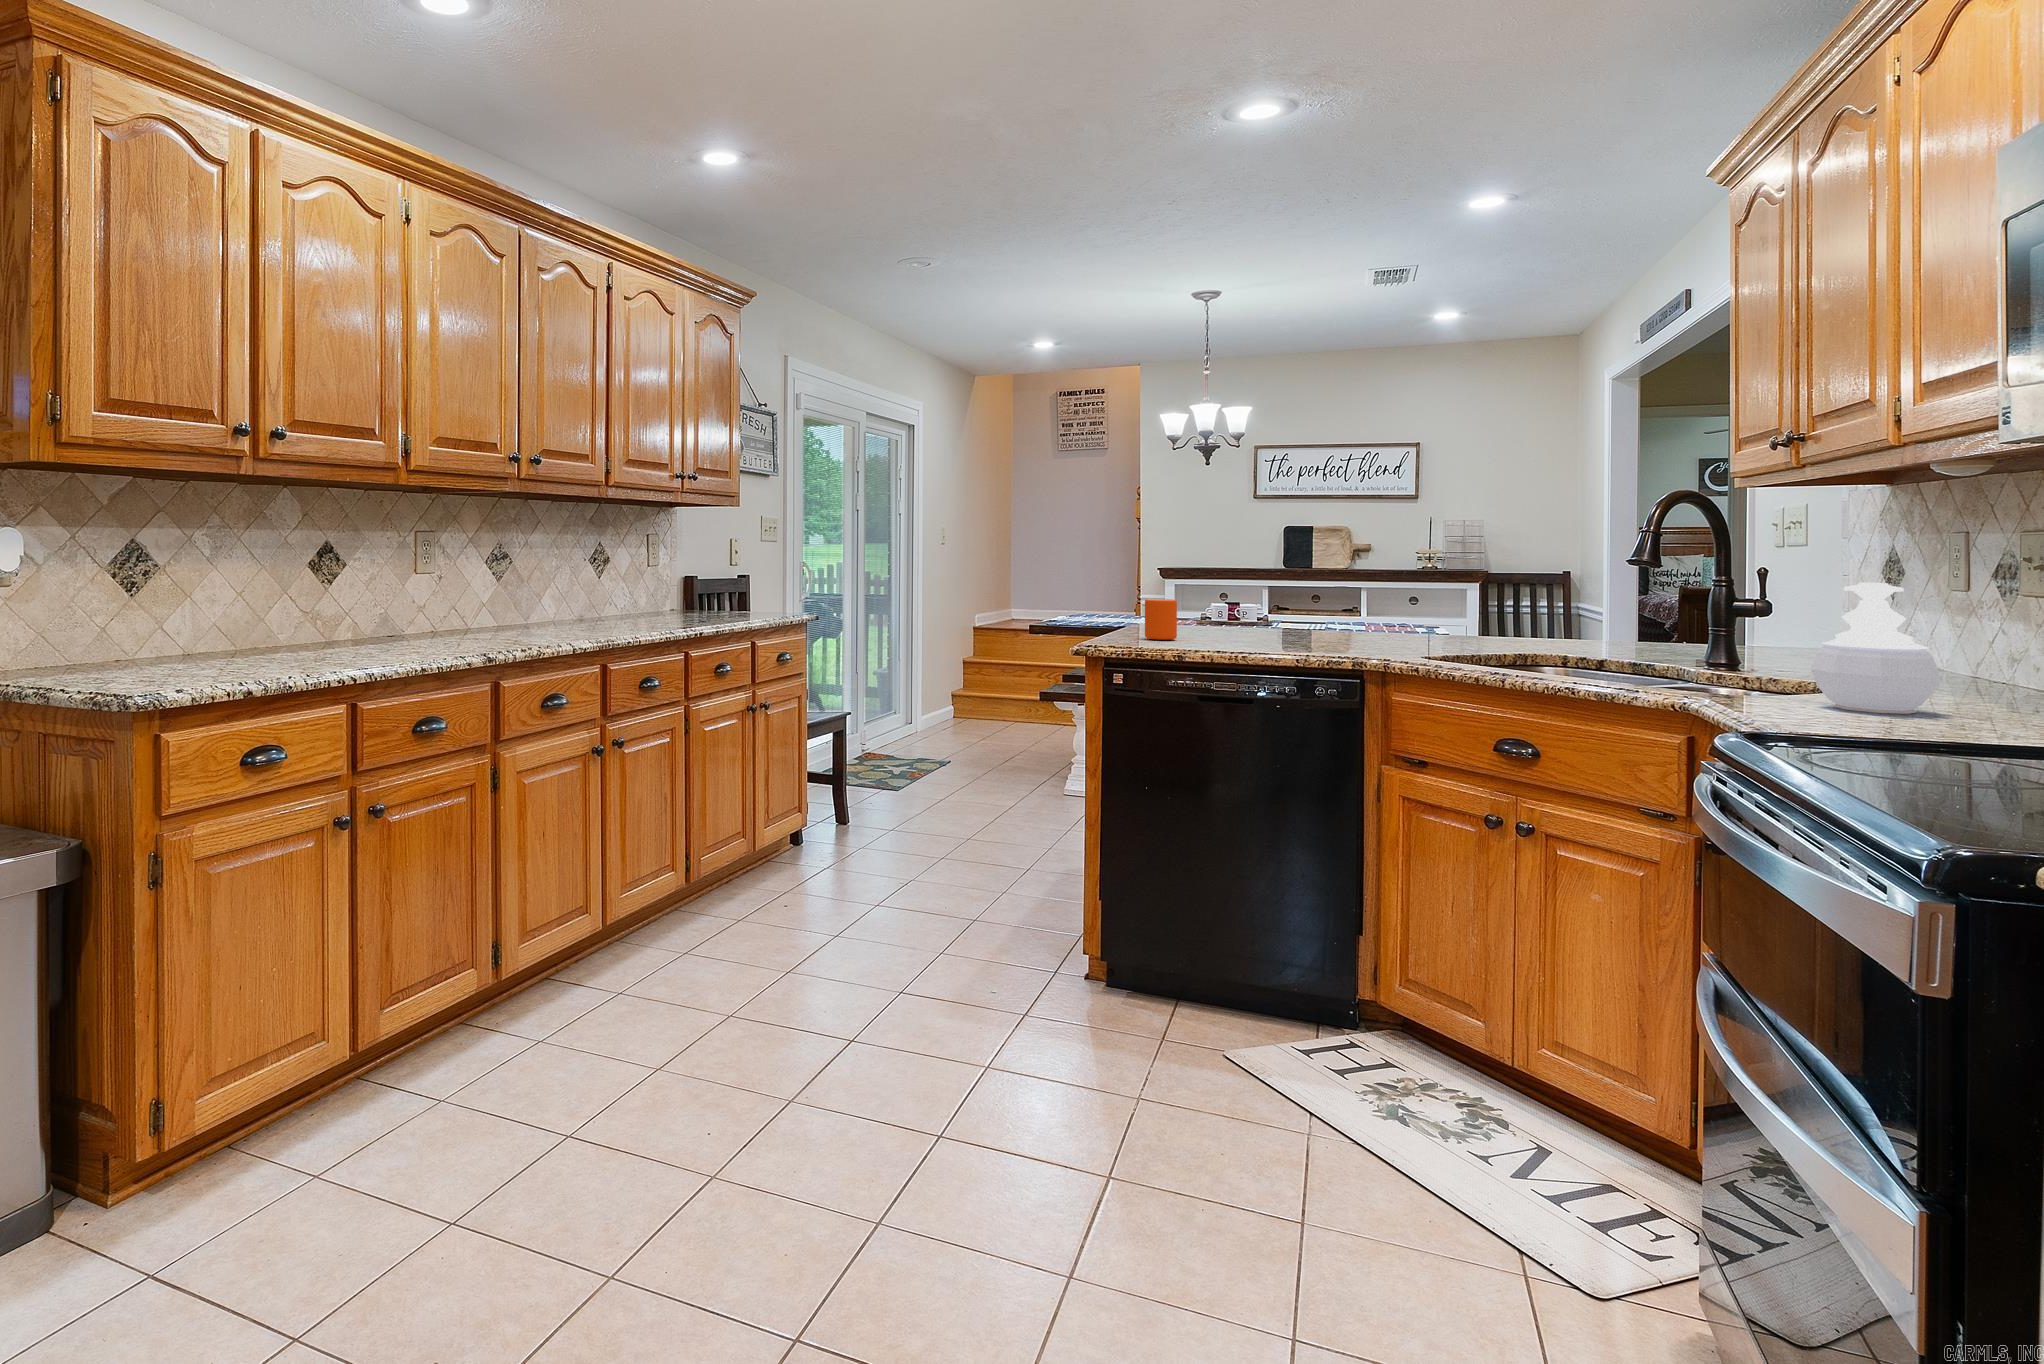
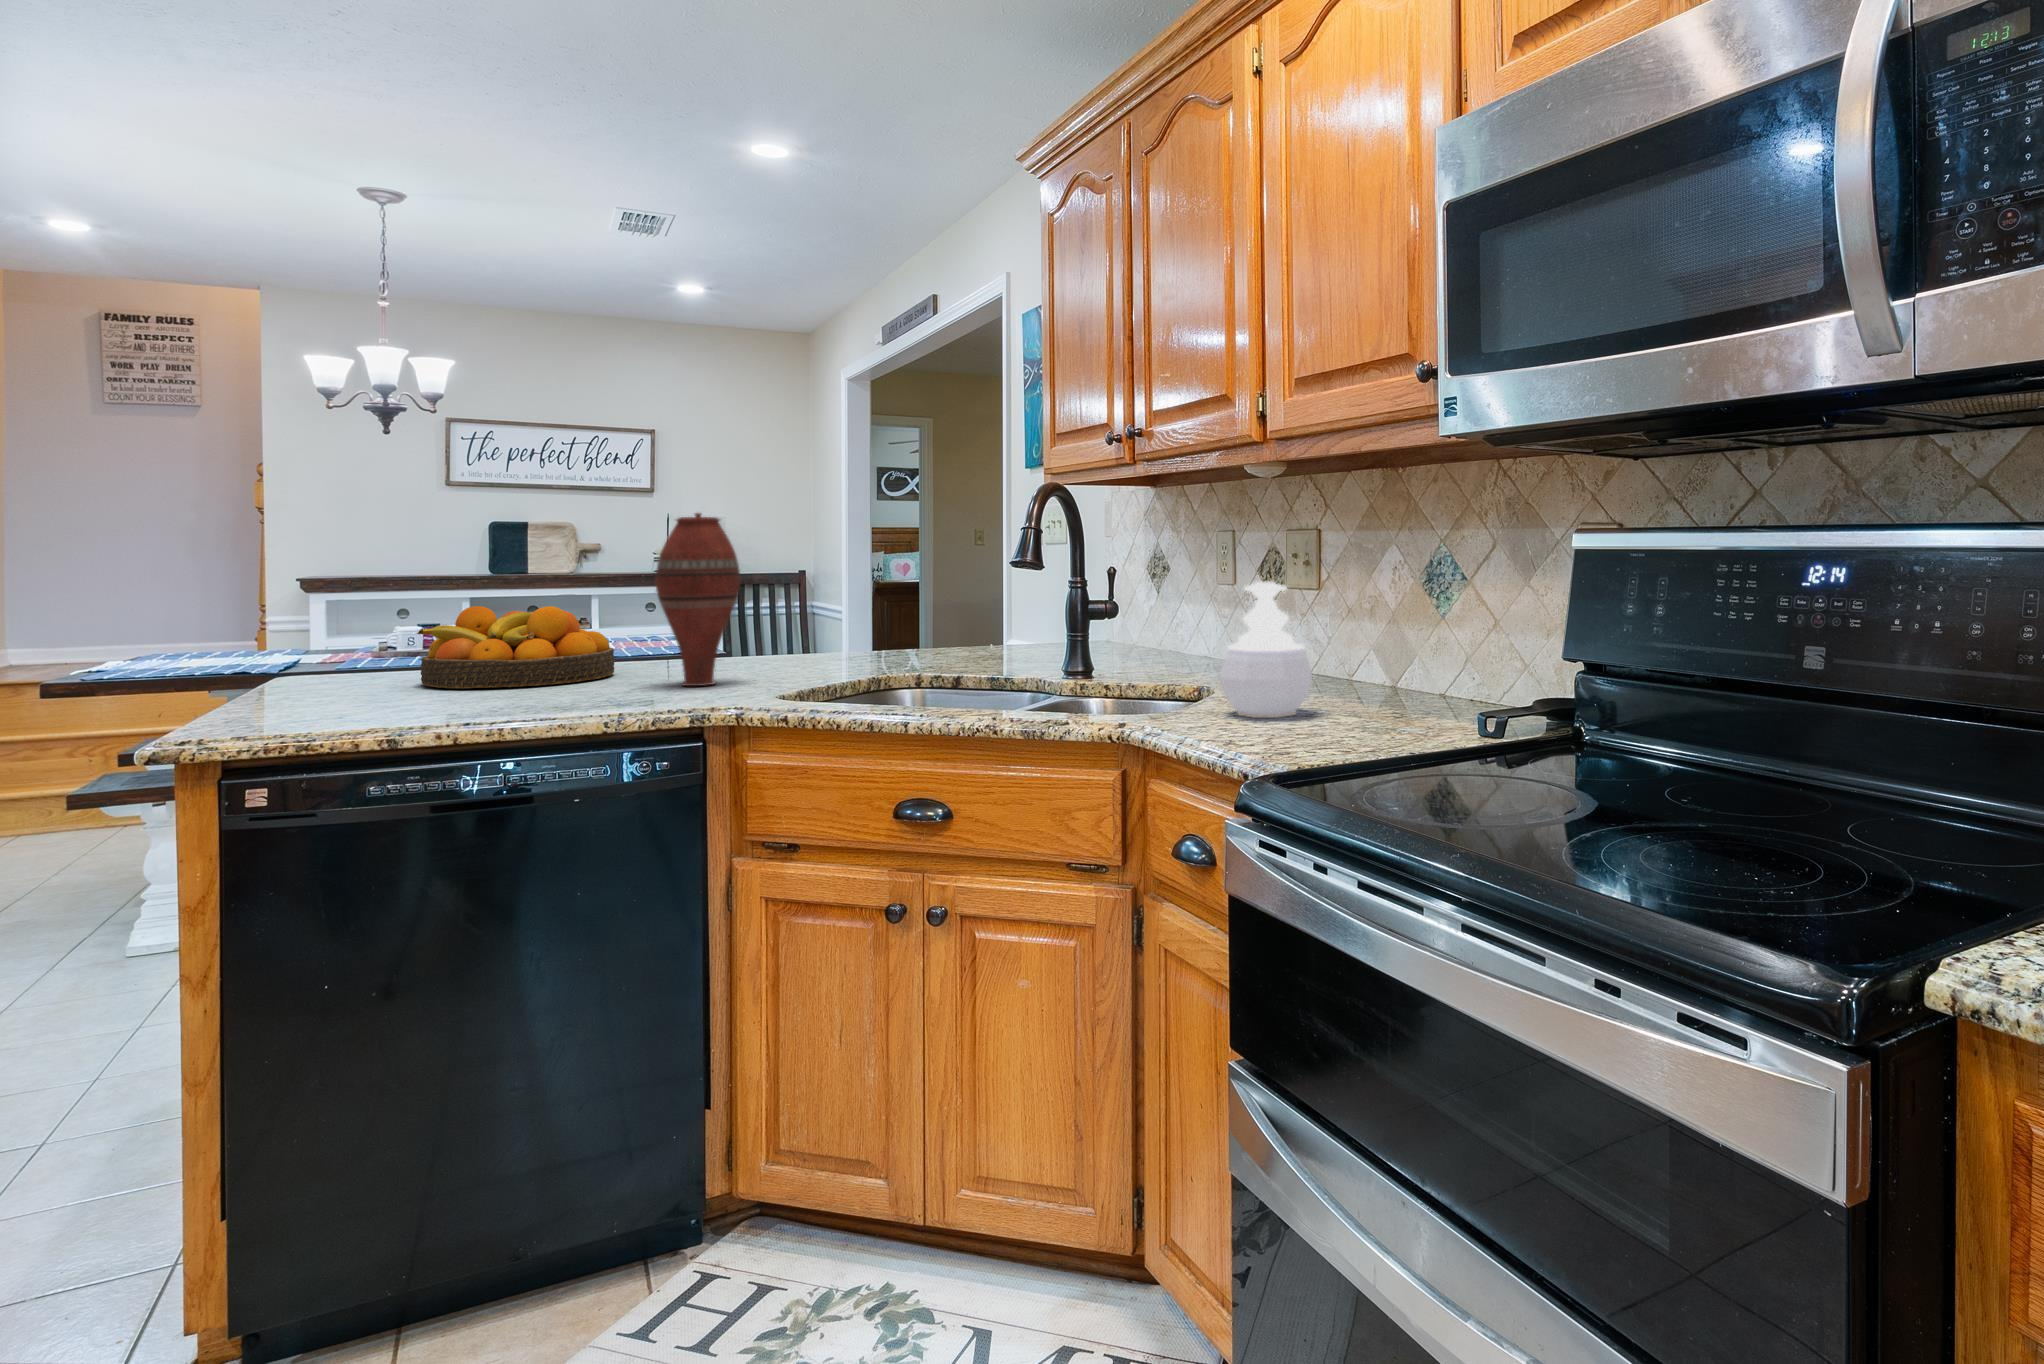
vase: none [1345,519,1408,647] -> present [656,513,740,686]
fruit bowl: none [1202,583,1325,638] -> present [417,606,614,688]
mug: present [1145,599,1177,640] -> none [314,643,379,714]

